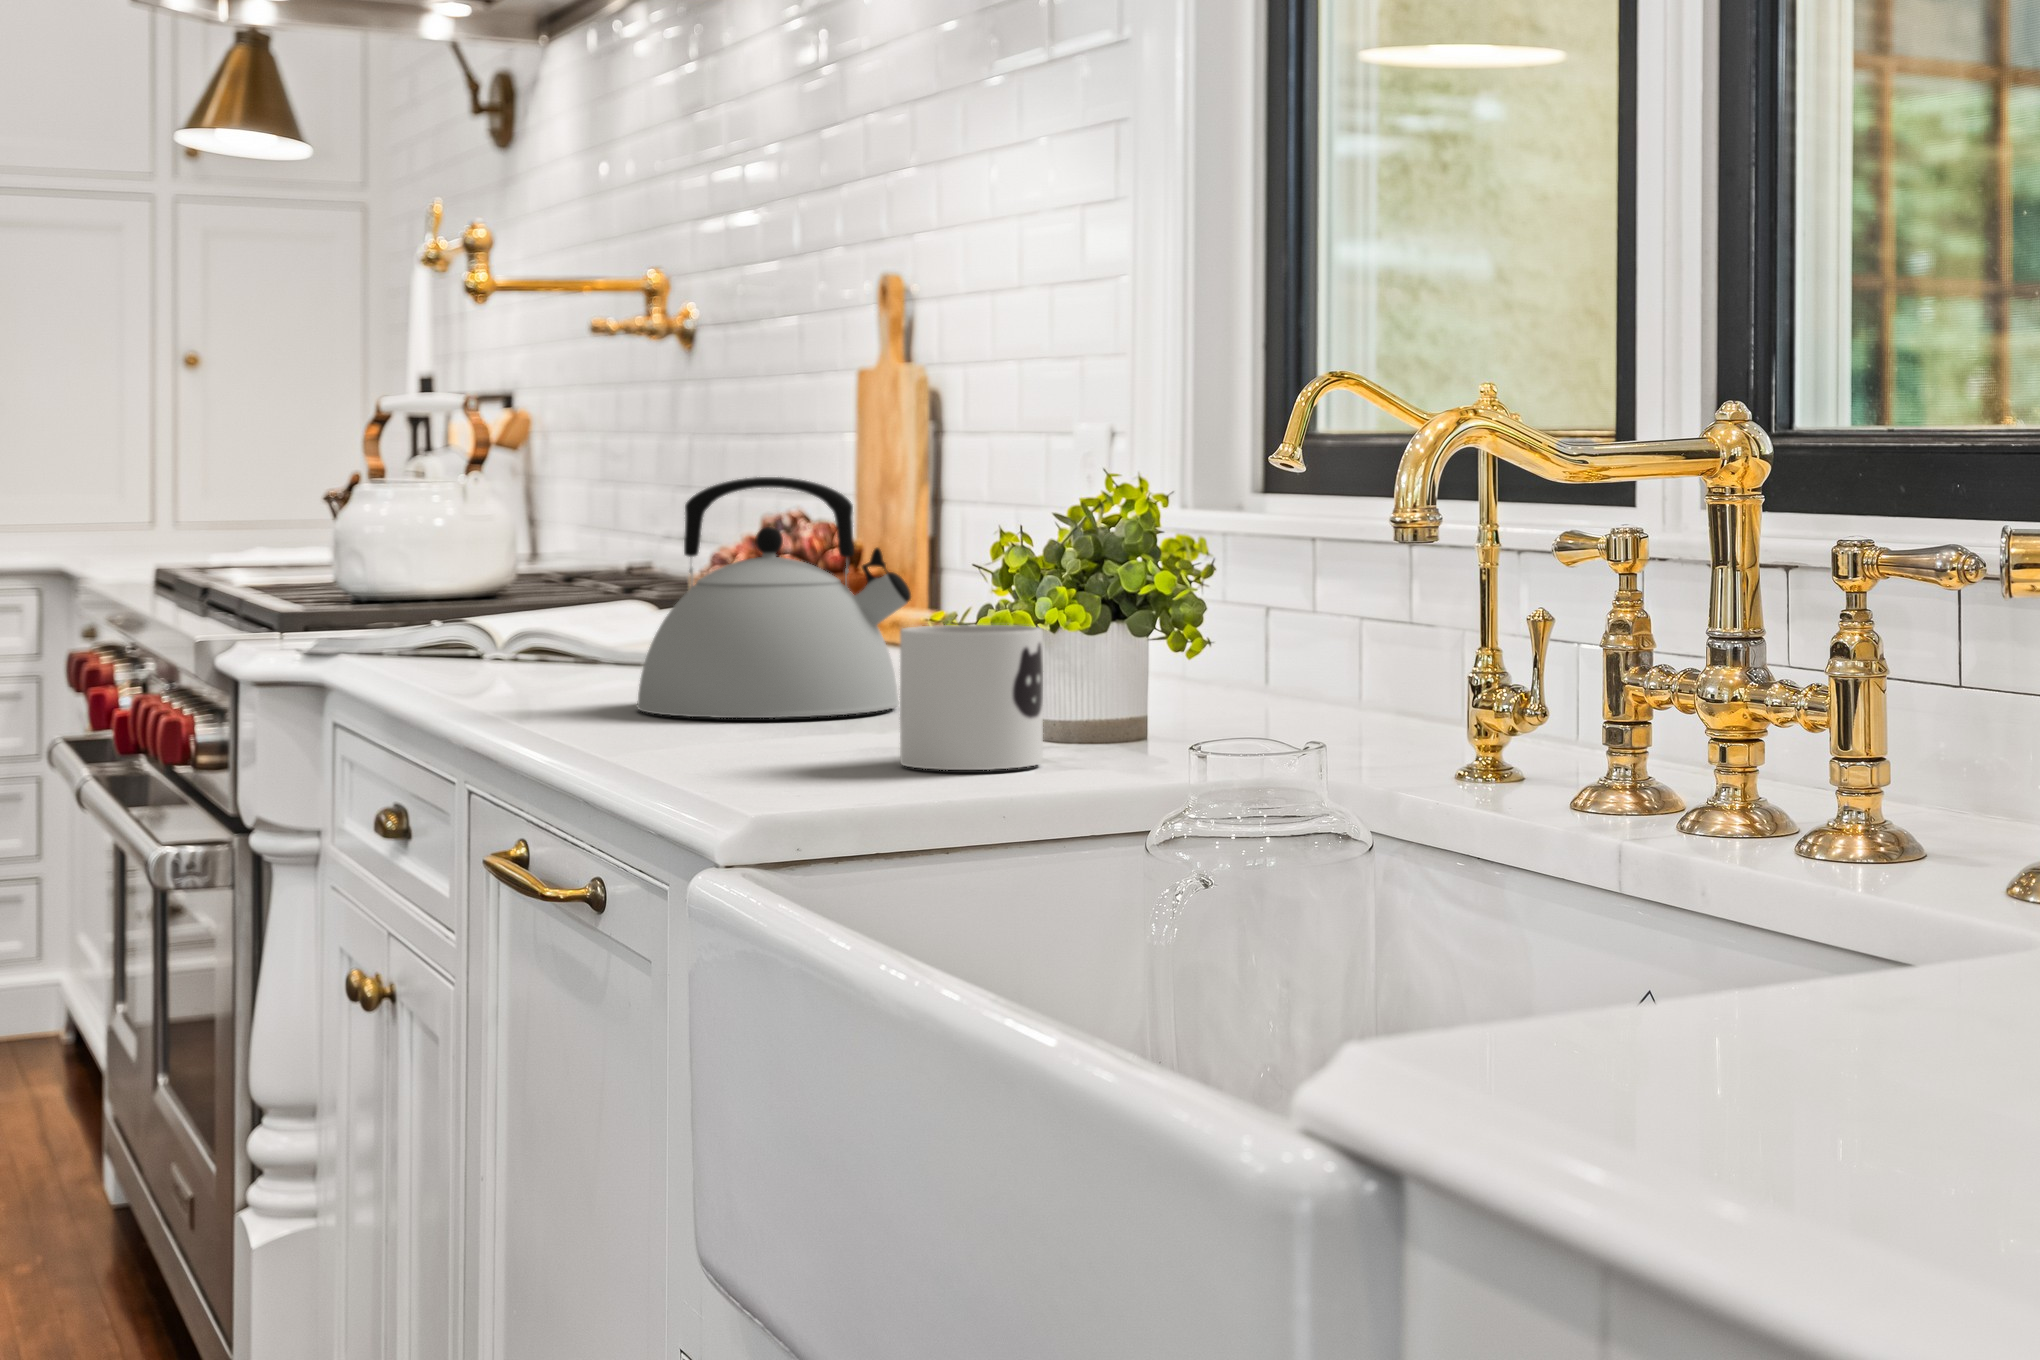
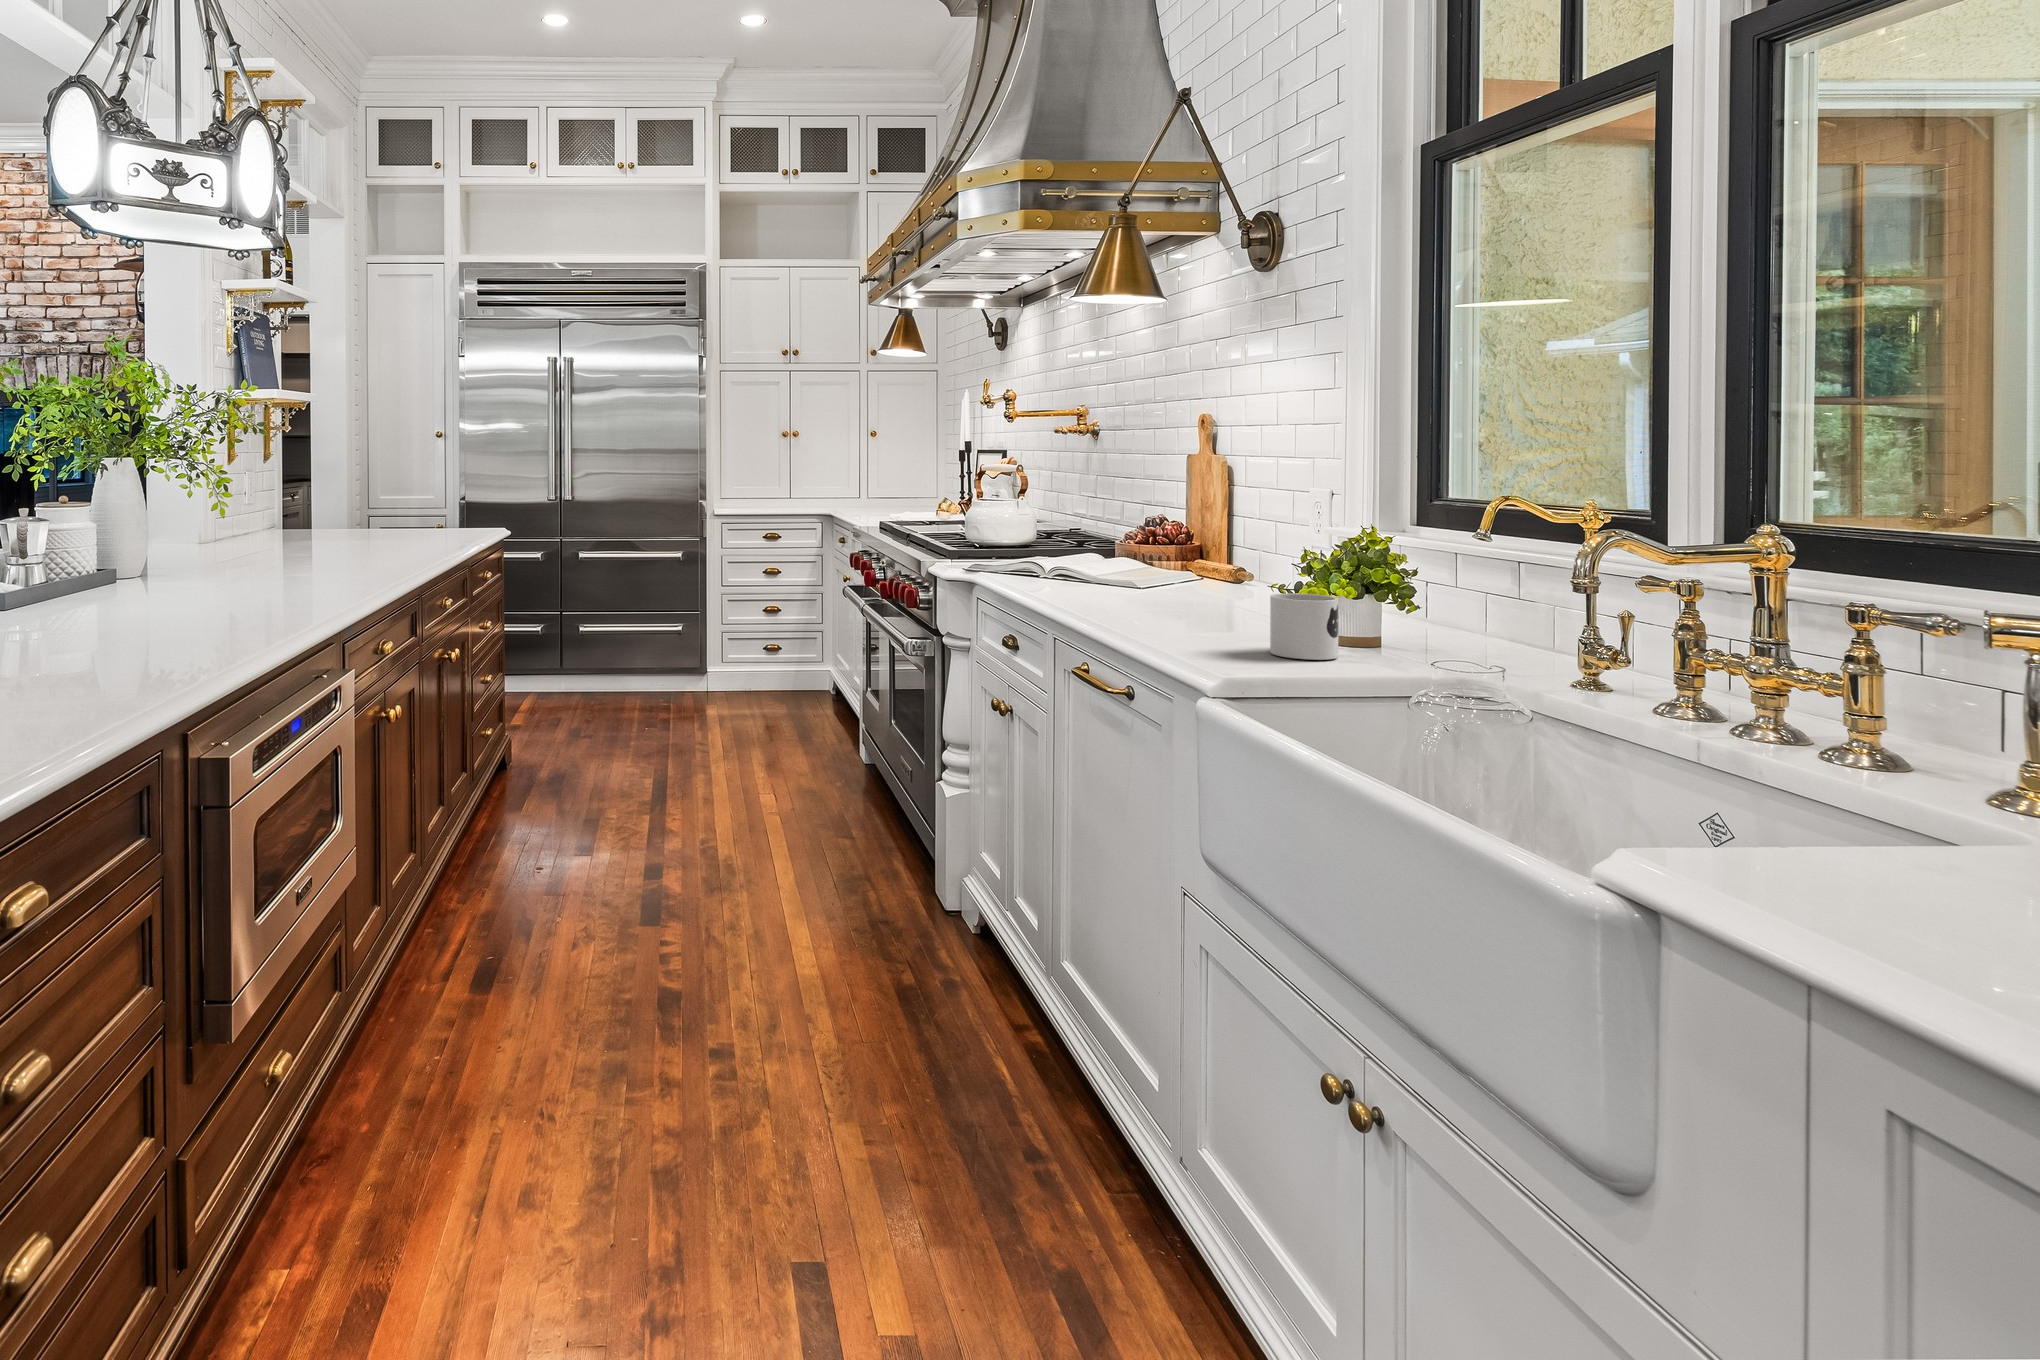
kettle: present [636,477,911,718] -> none [1127,518,1249,621]

